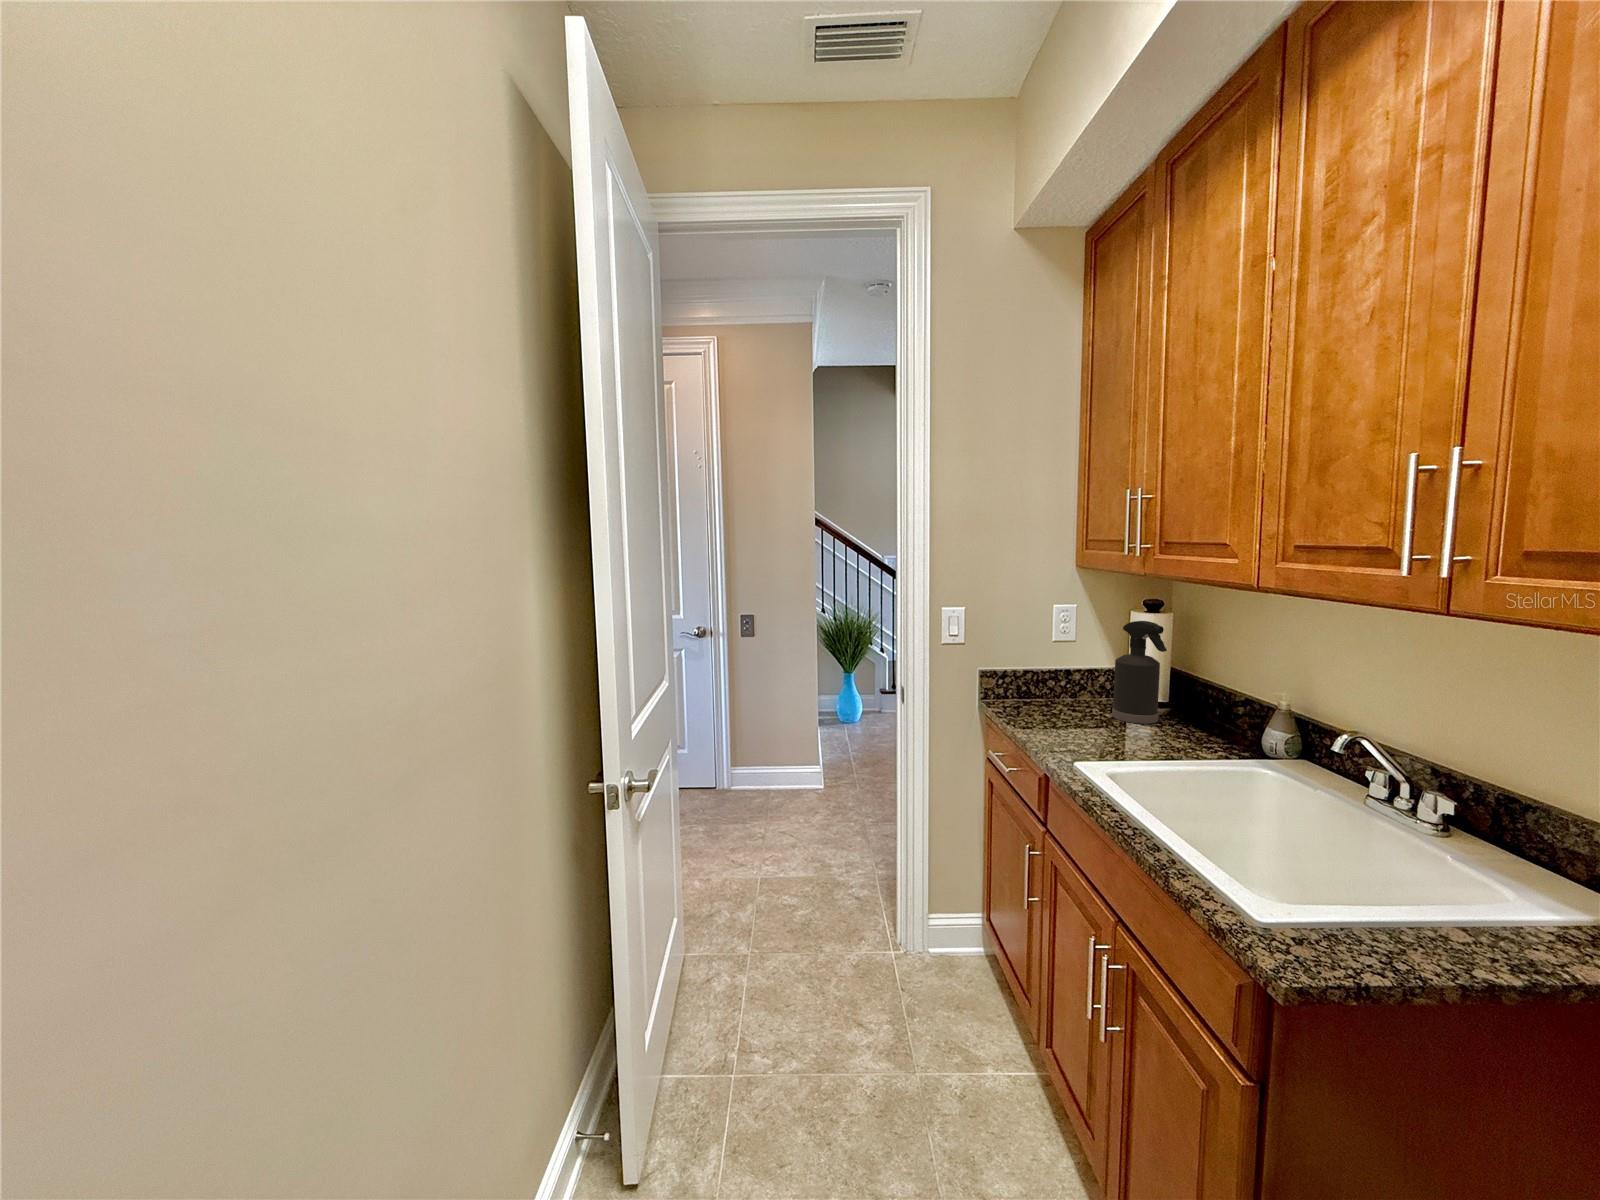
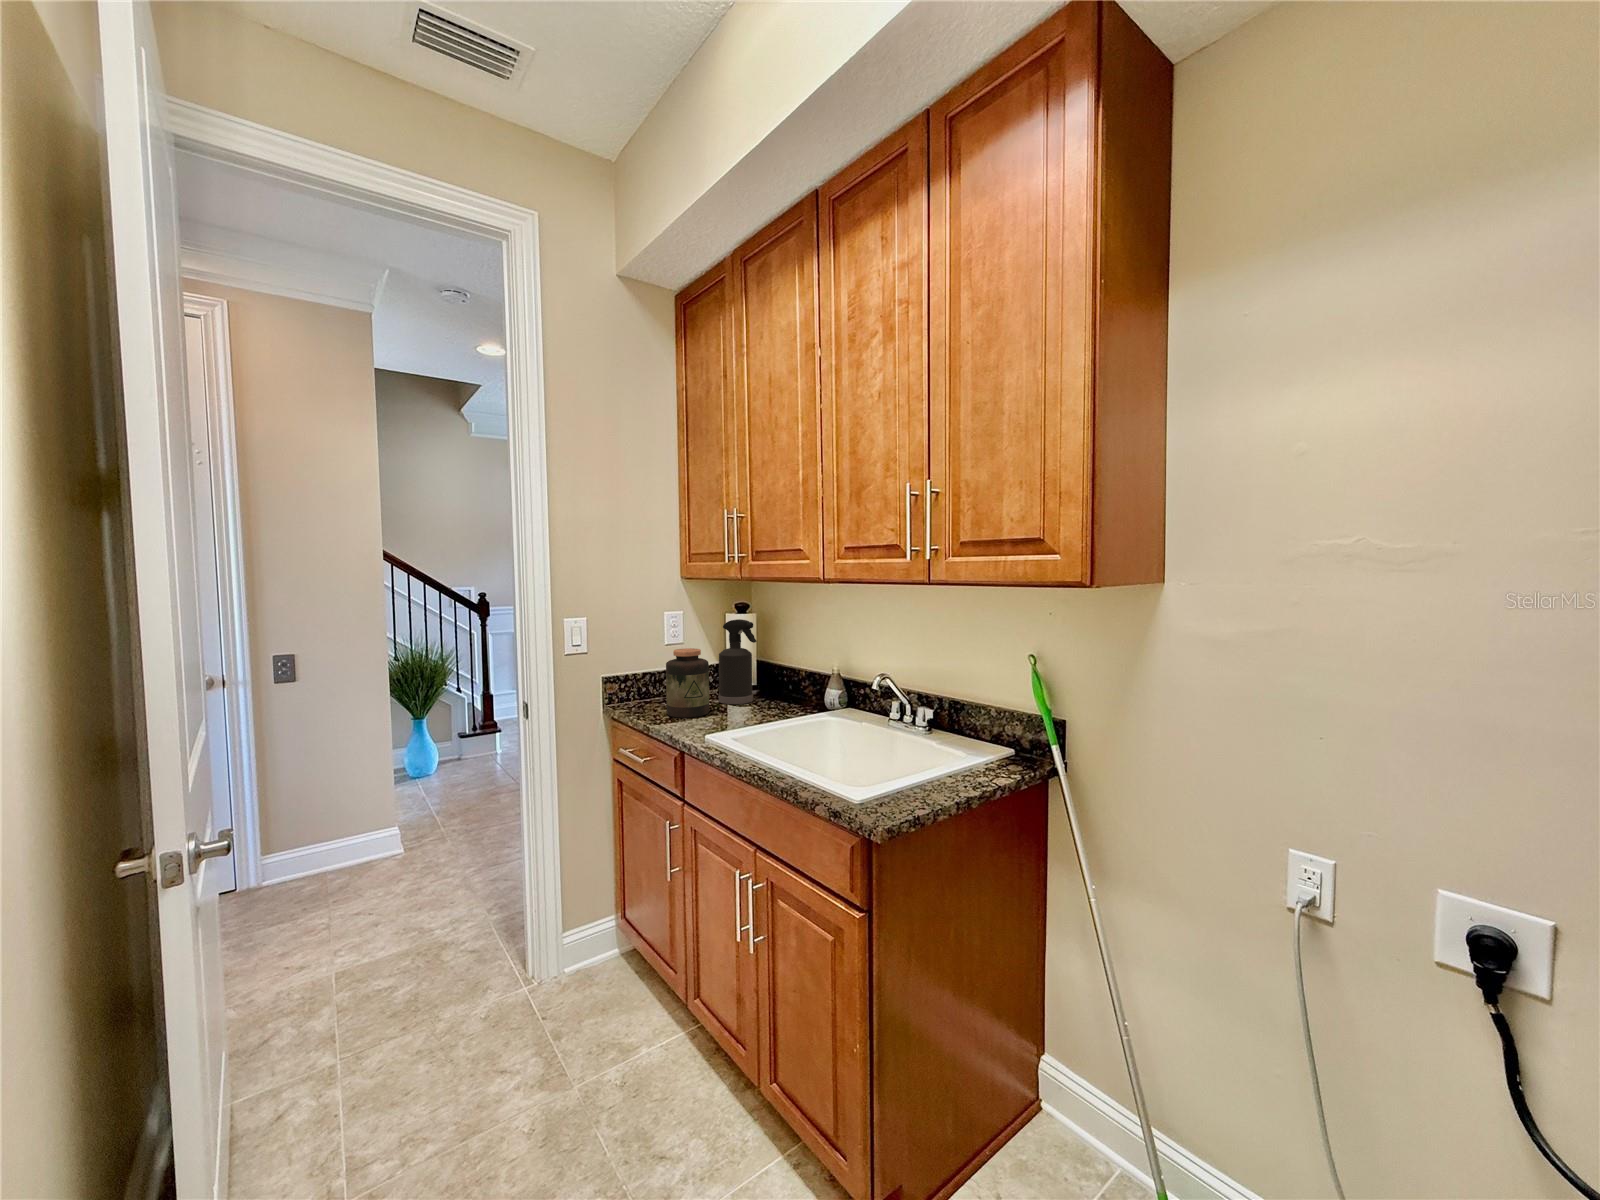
jar: none [1042,651,1096,732] -> present [666,648,709,718]

